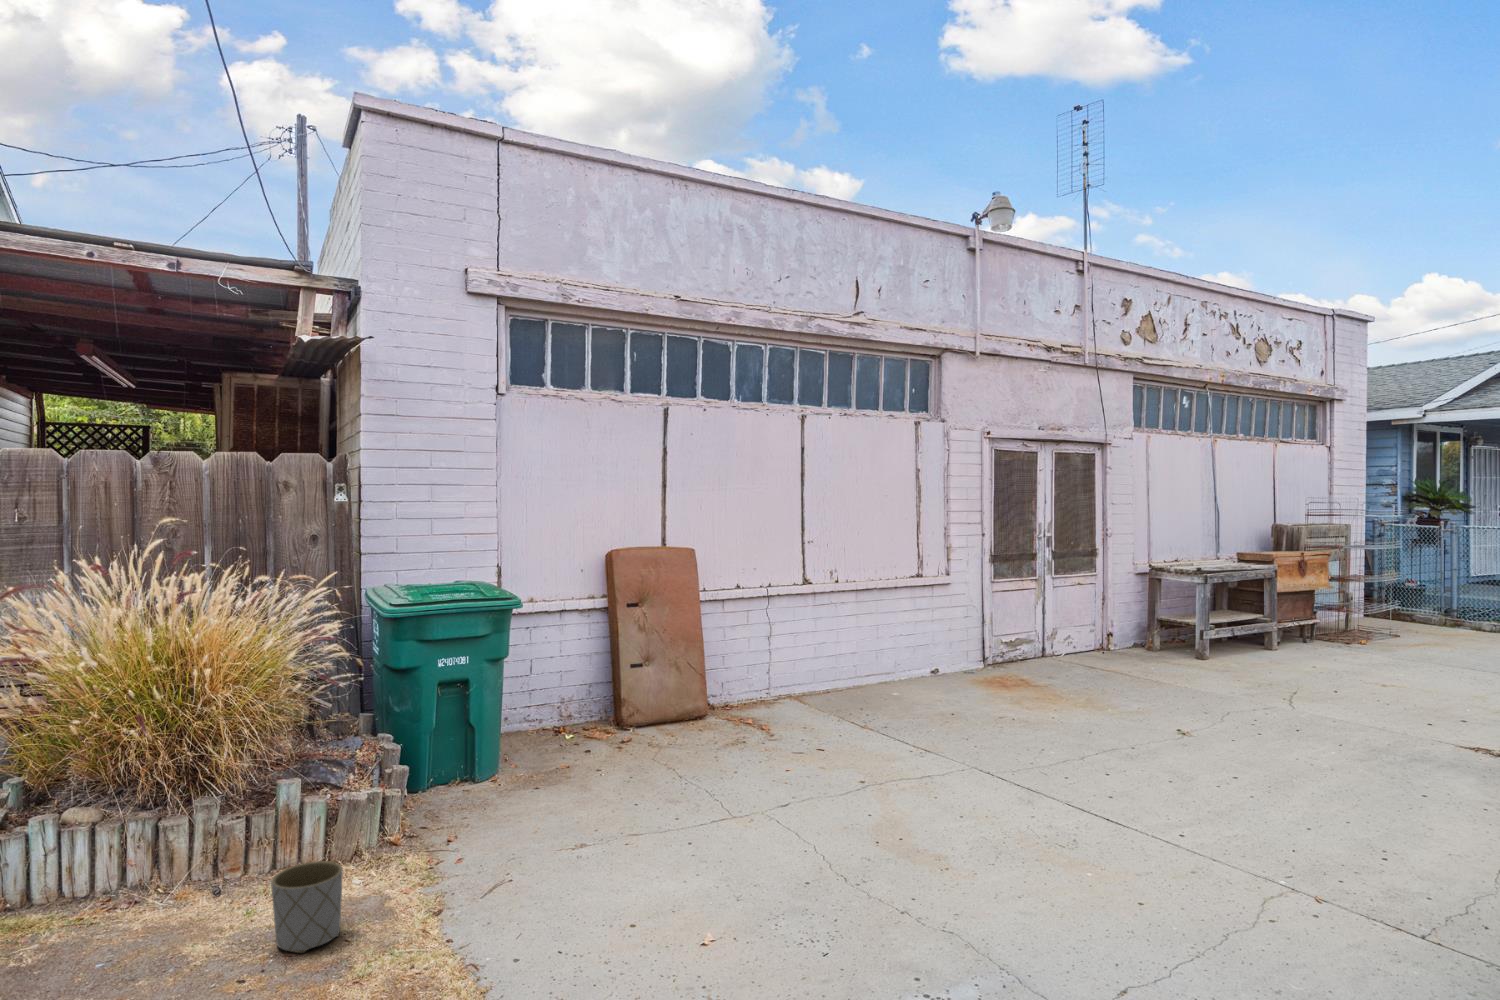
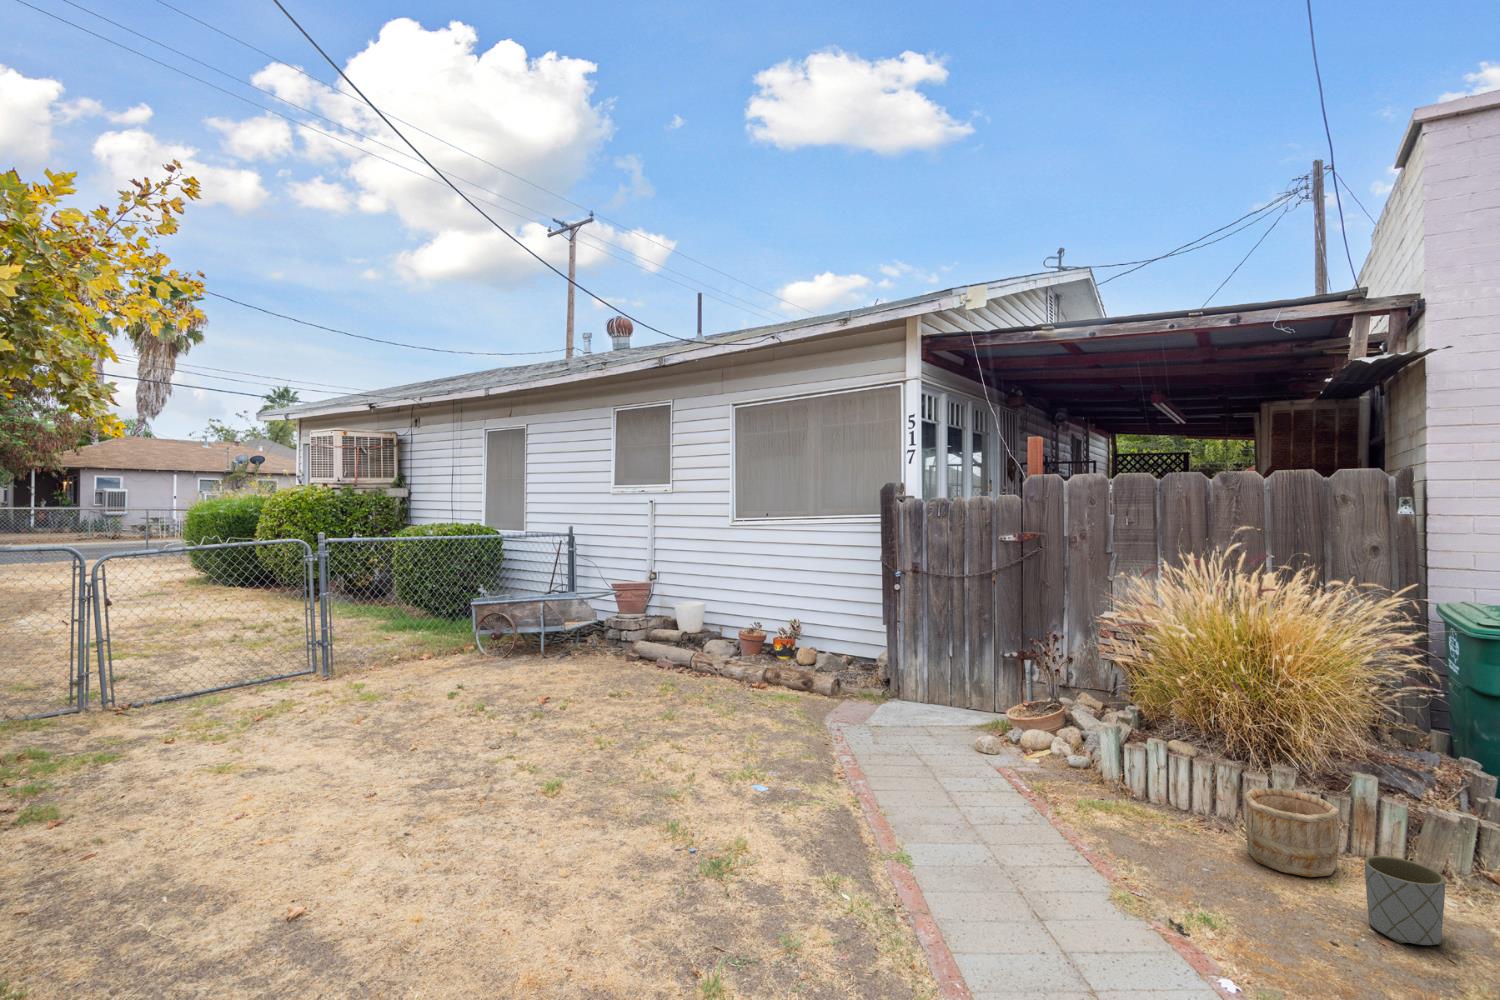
wooden bucket: none [151,823,259,926] -> present [1243,788,1339,877]

